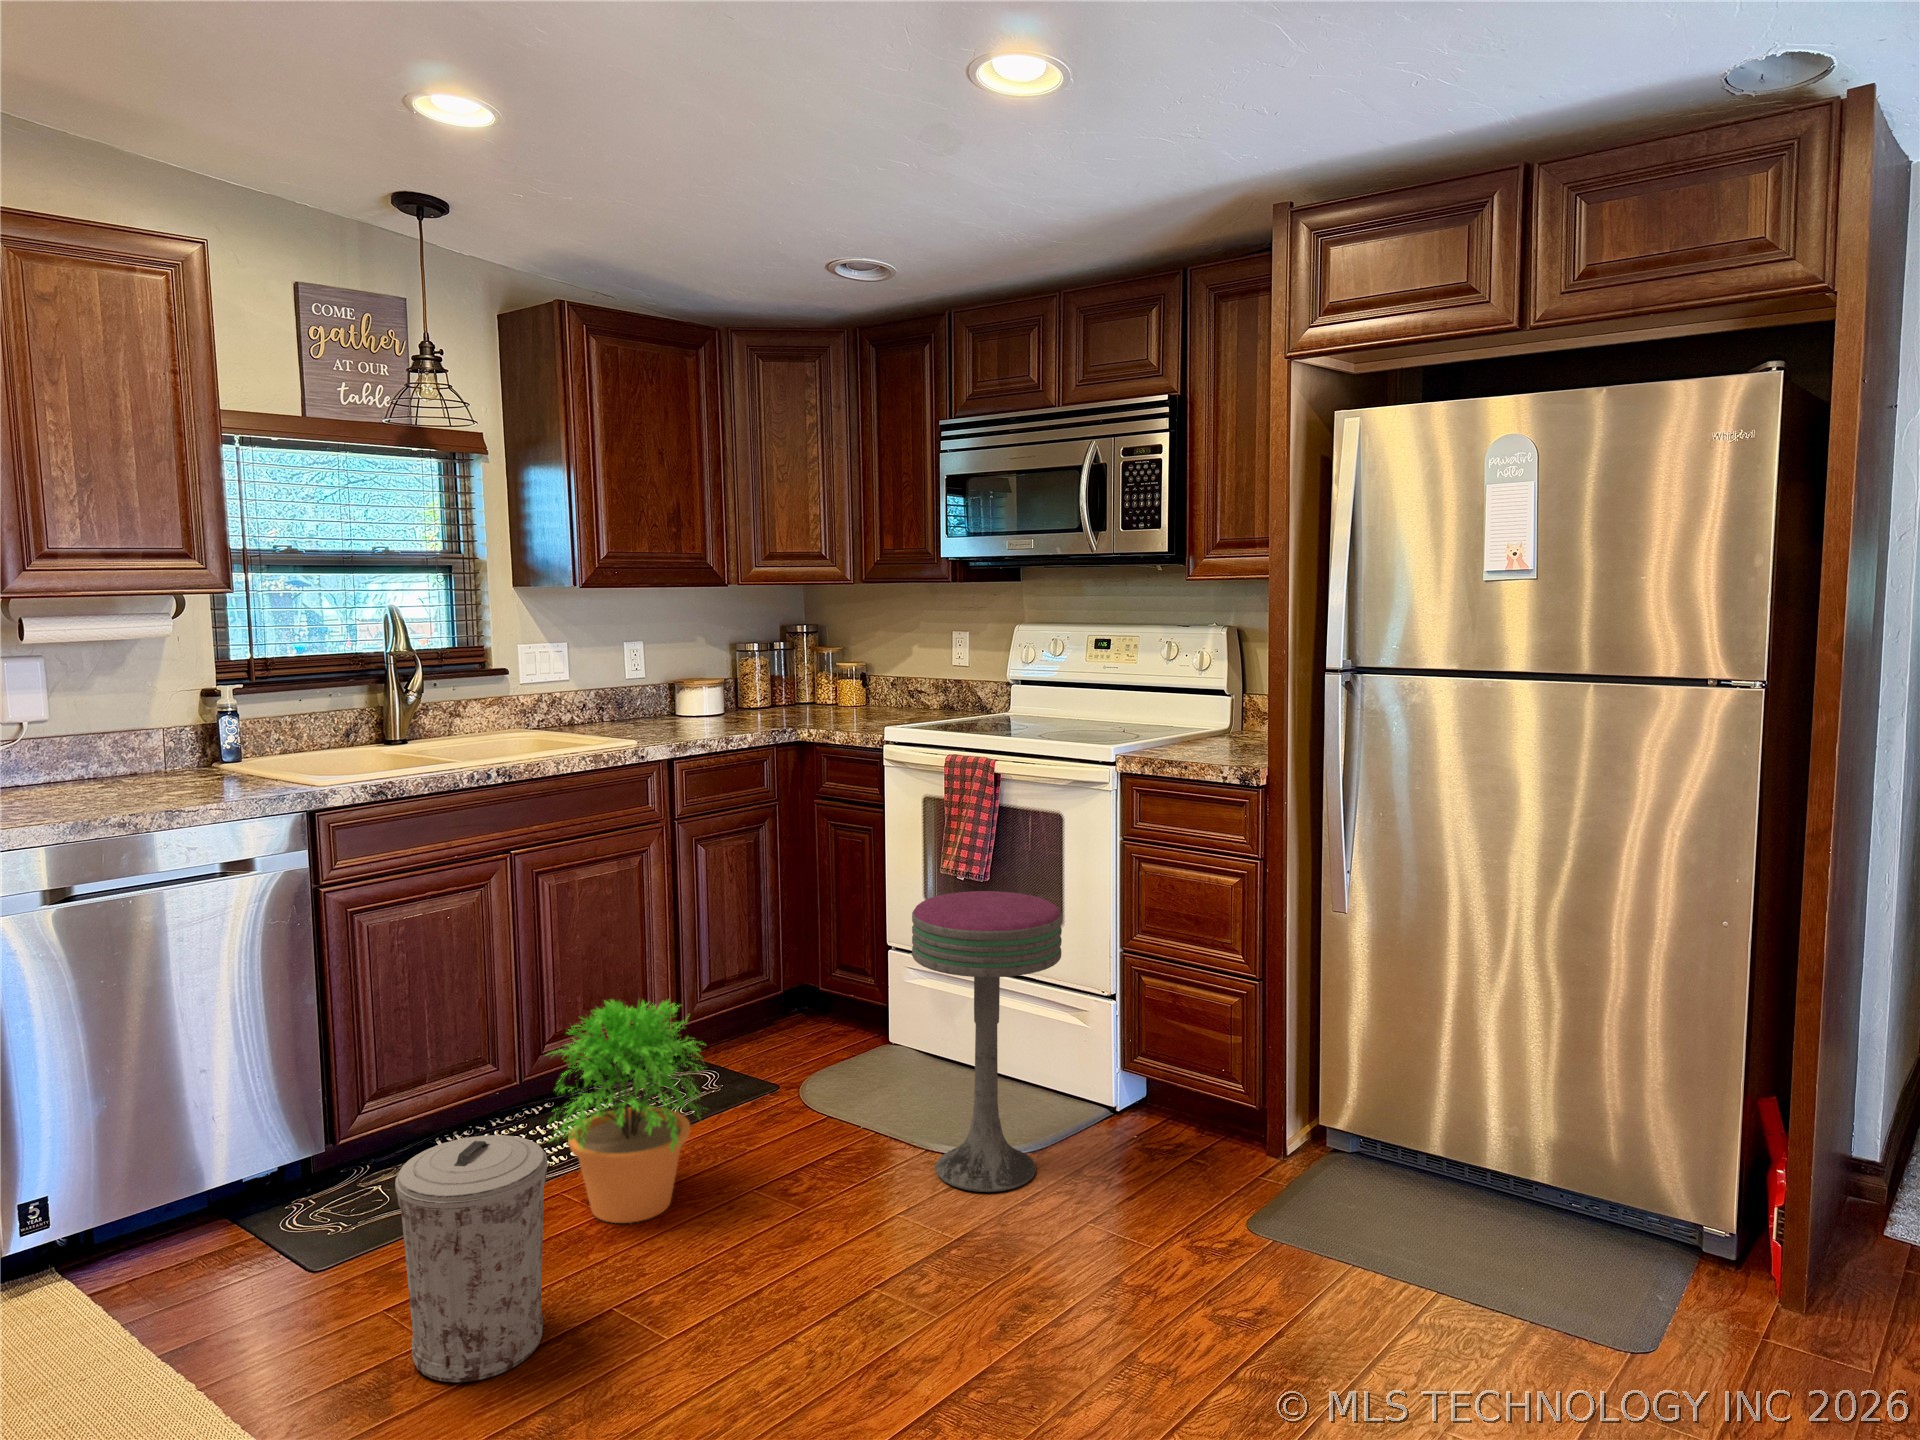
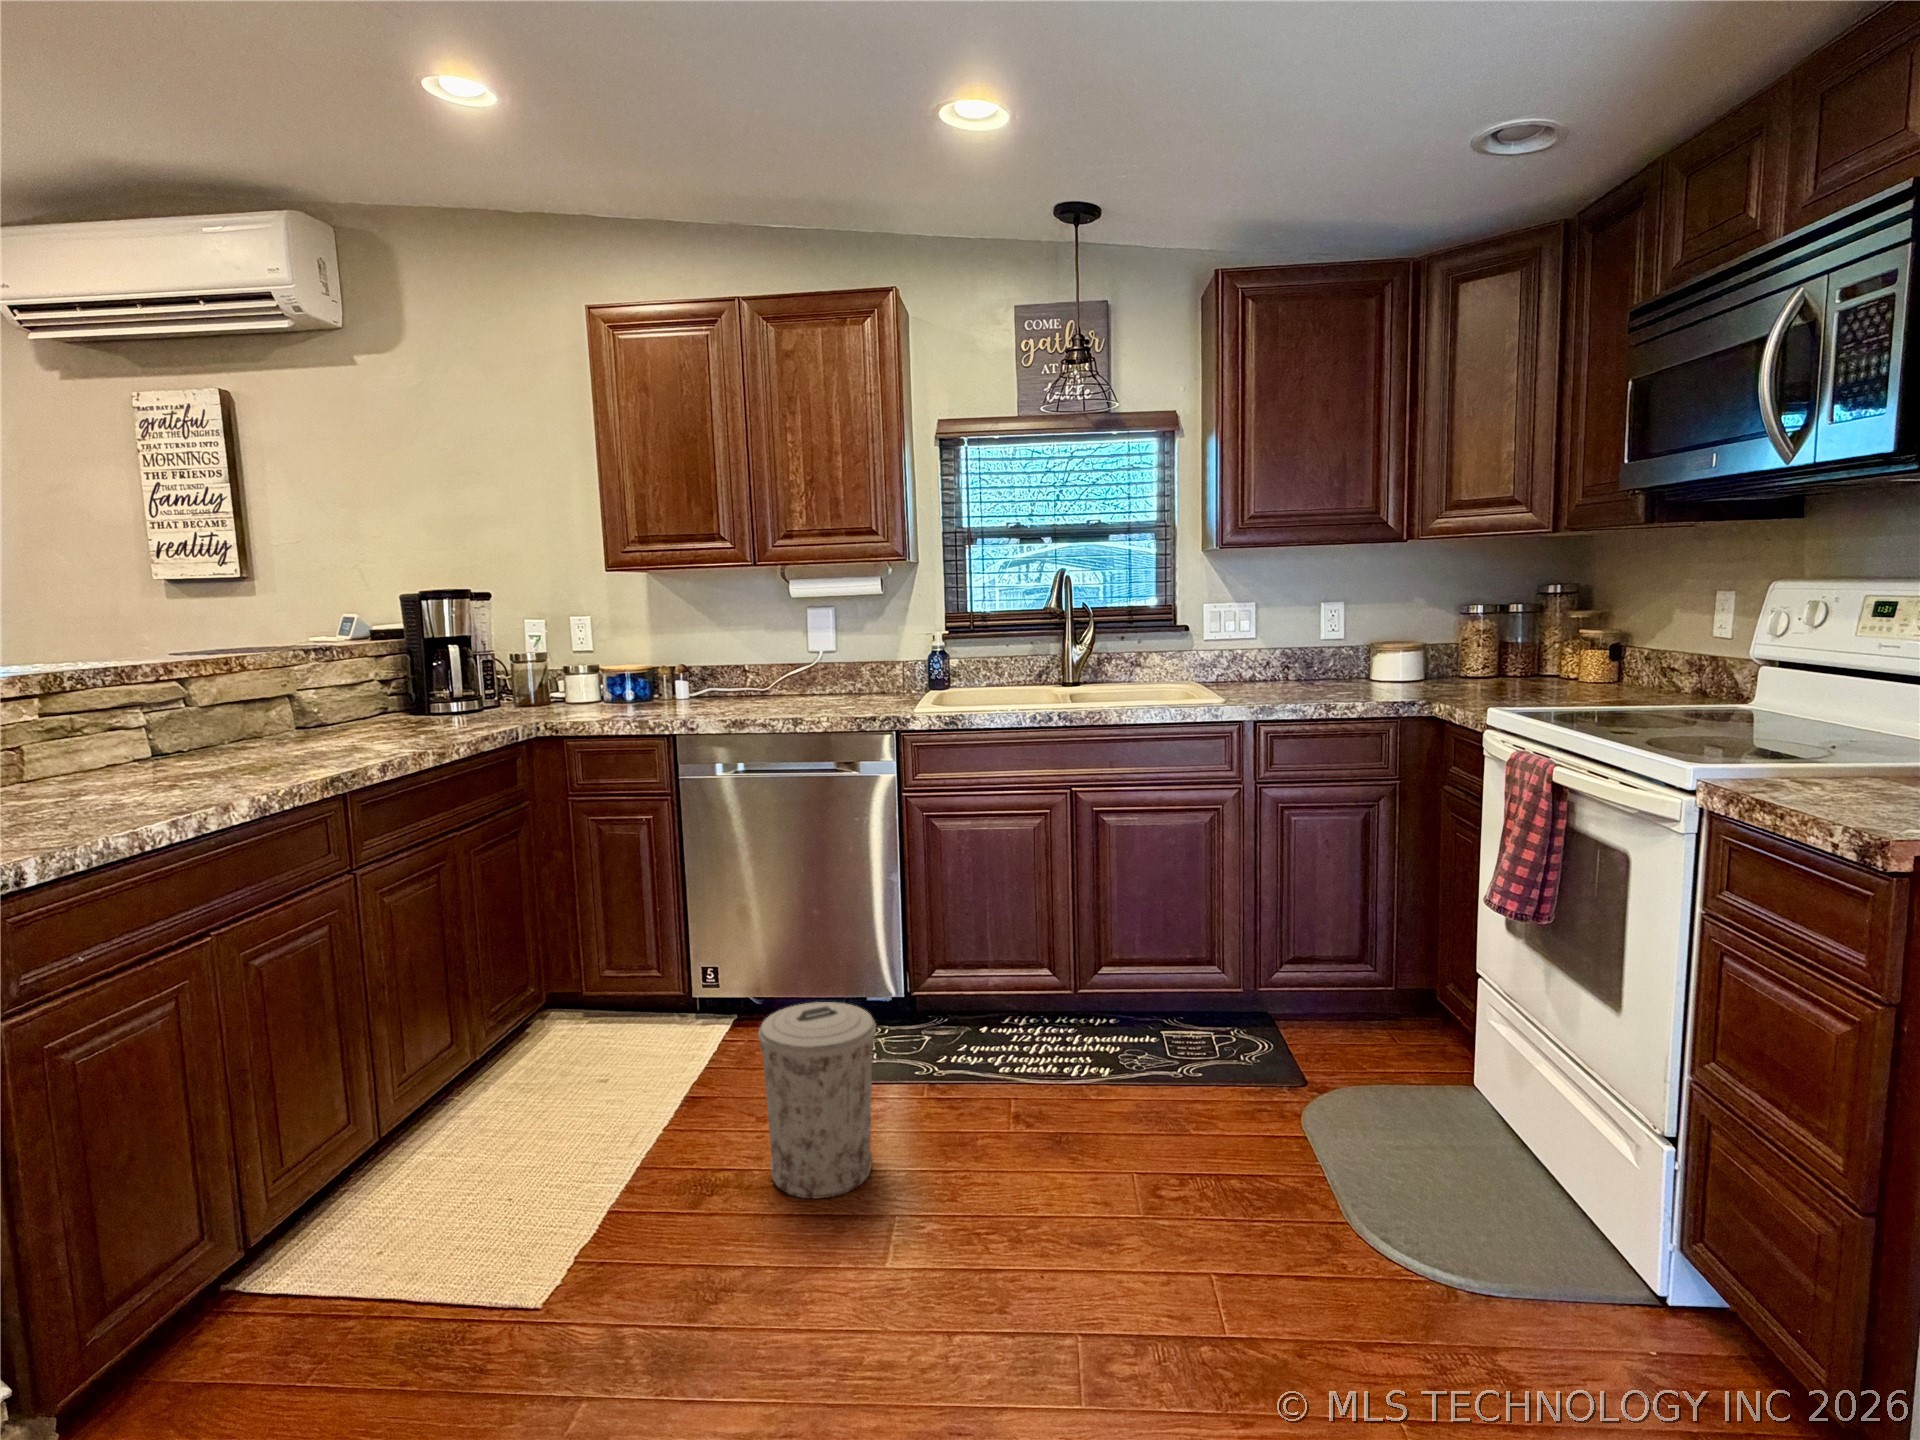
bar stool: present [912,891,1062,1192] -> none [1287,912,1494,1304]
potted plant: present [550,999,704,1223] -> none [965,930,1131,1143]

